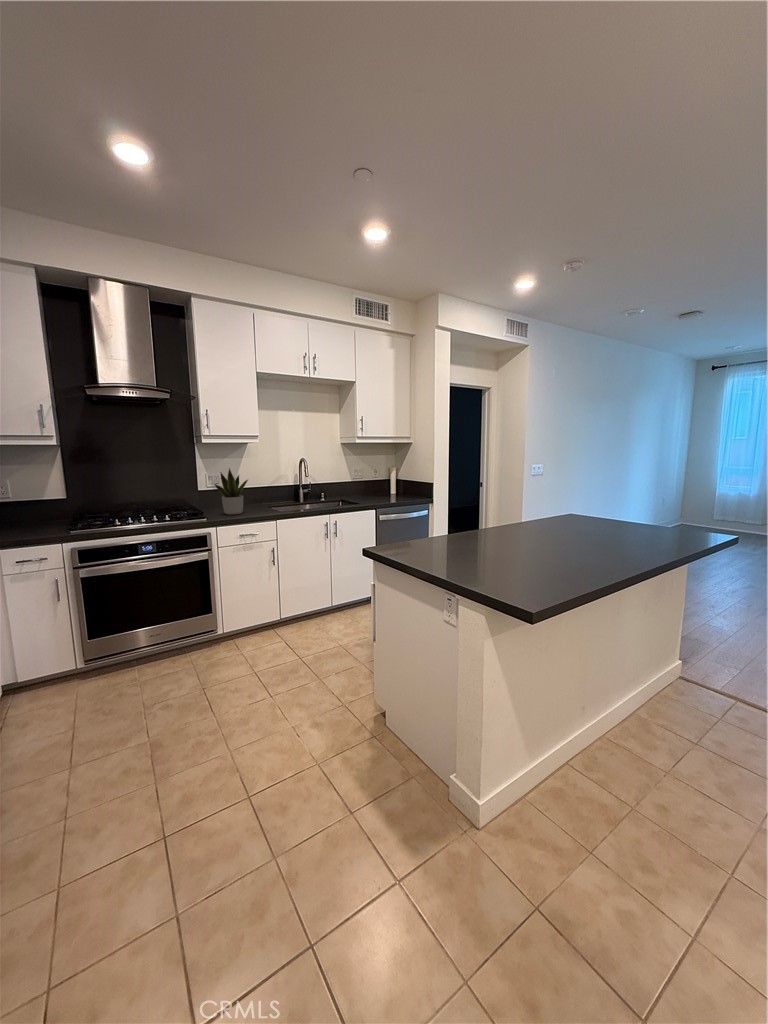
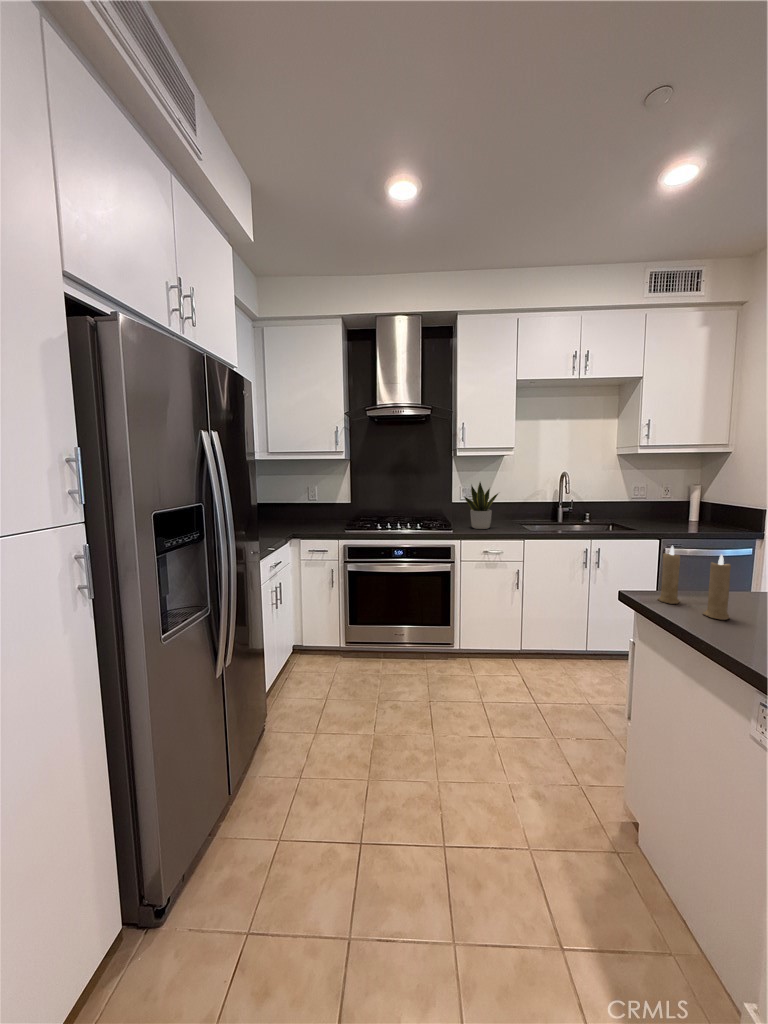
candle: none [384,510,423,556] -> present [658,546,731,620]

